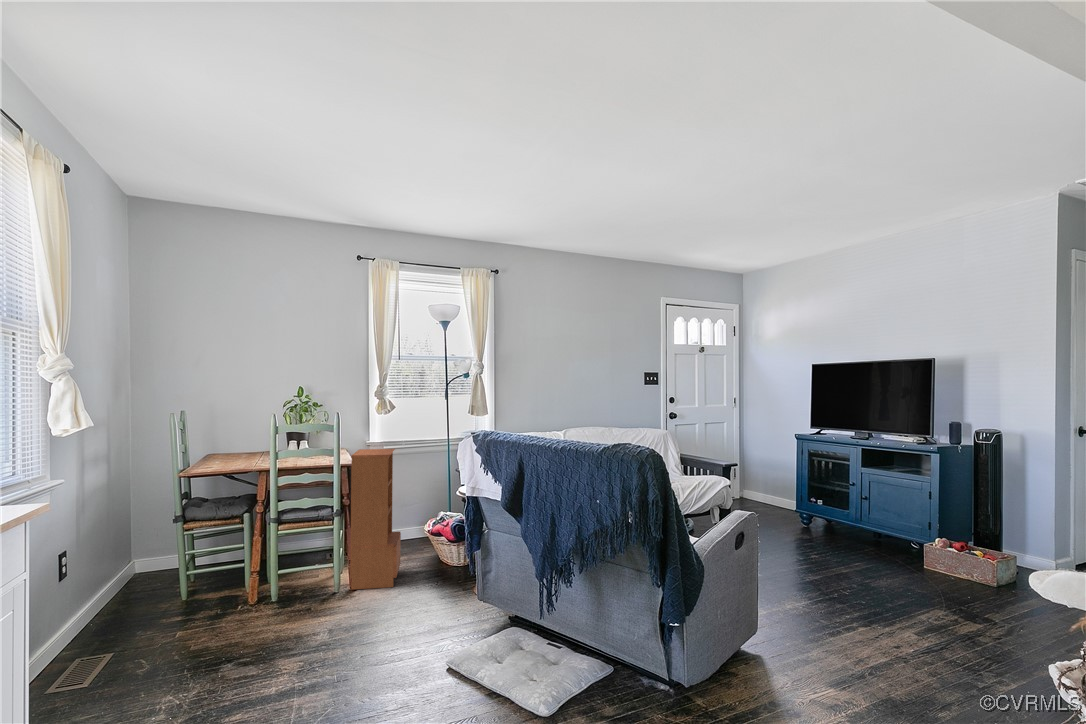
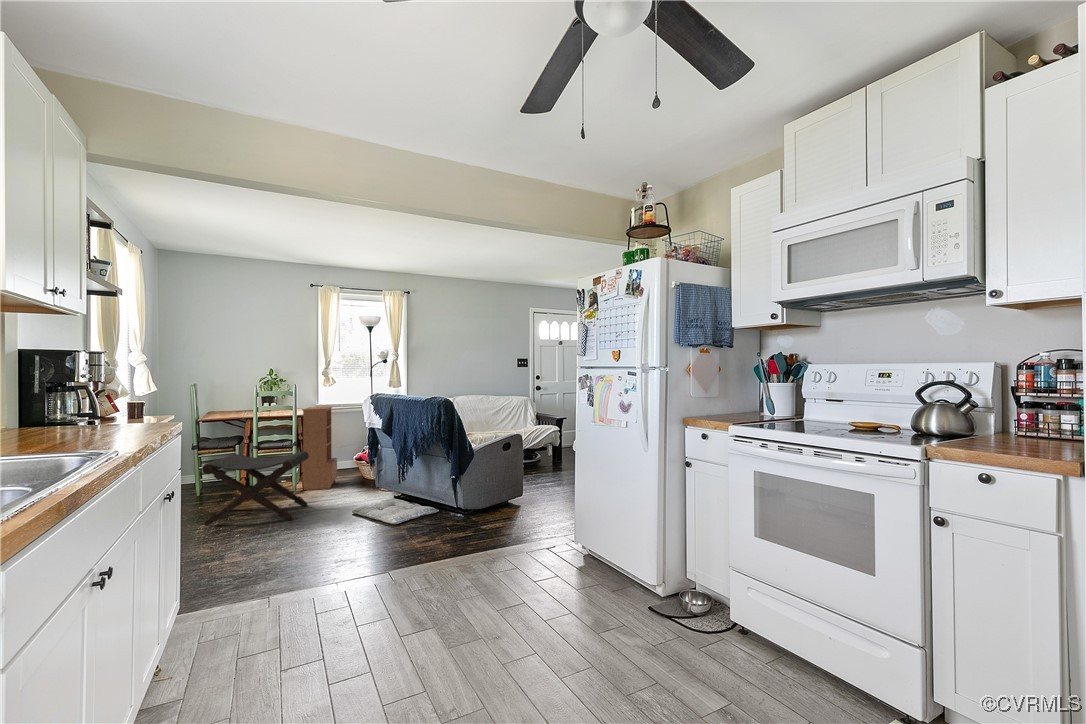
footstool: none [179,537,367,693] -> present [202,451,309,526]

